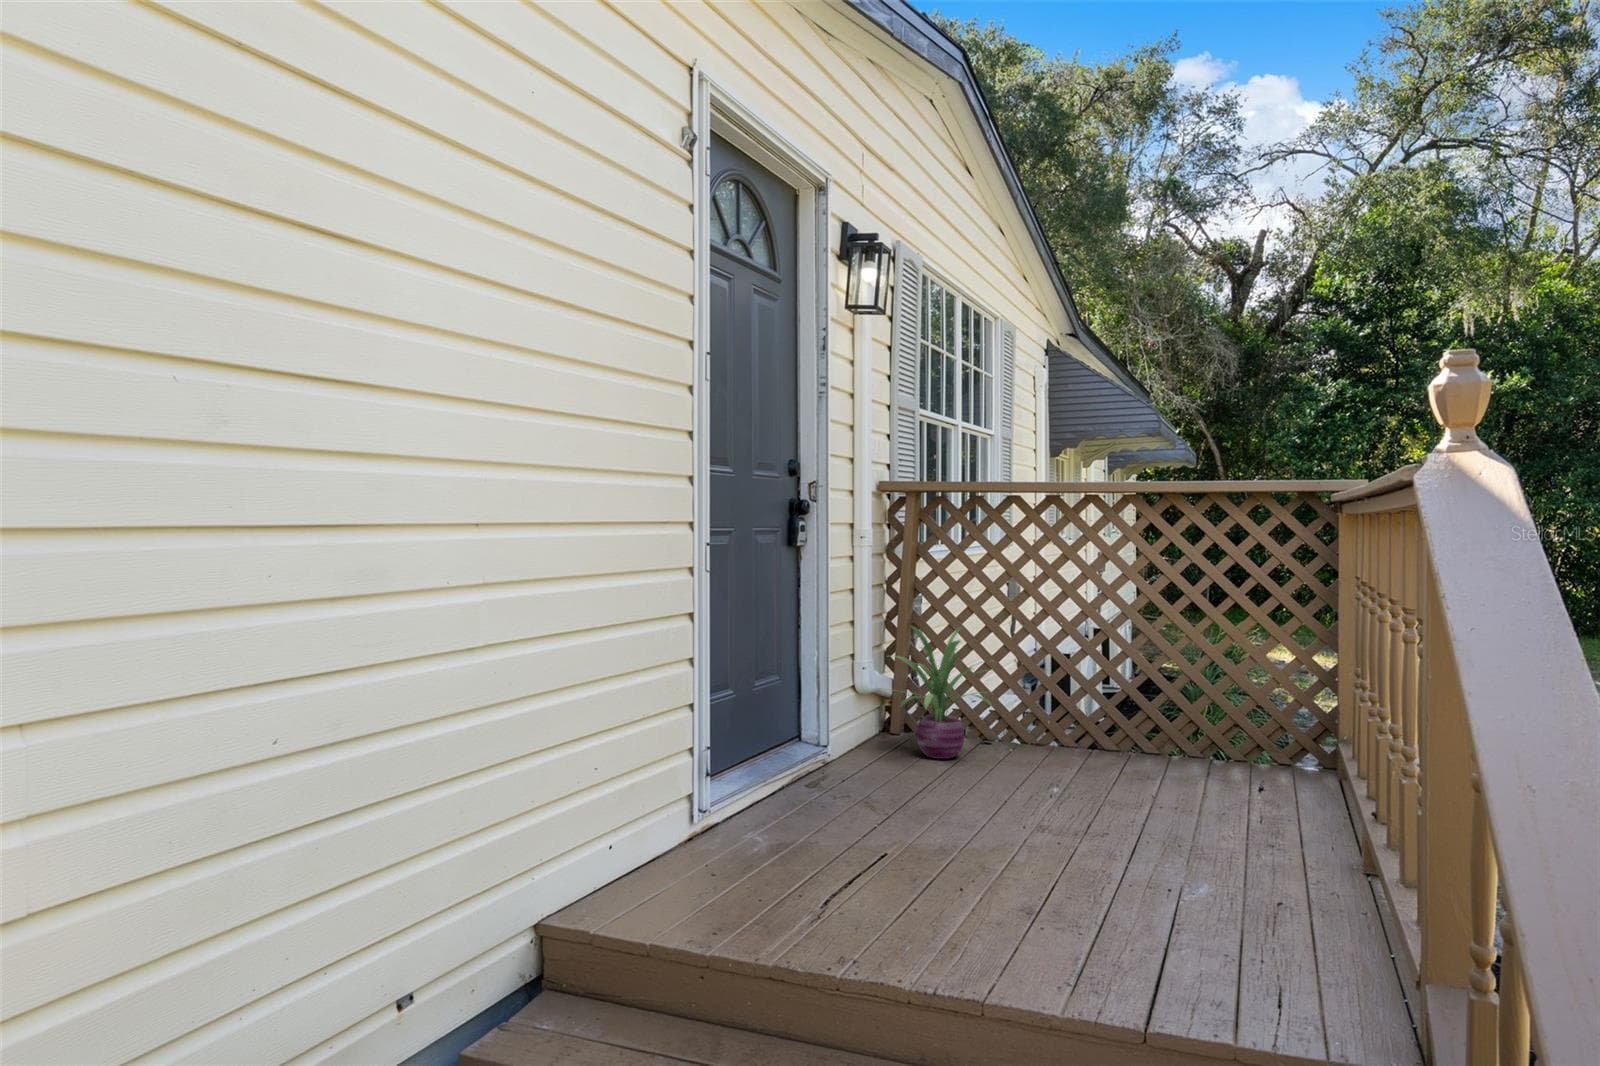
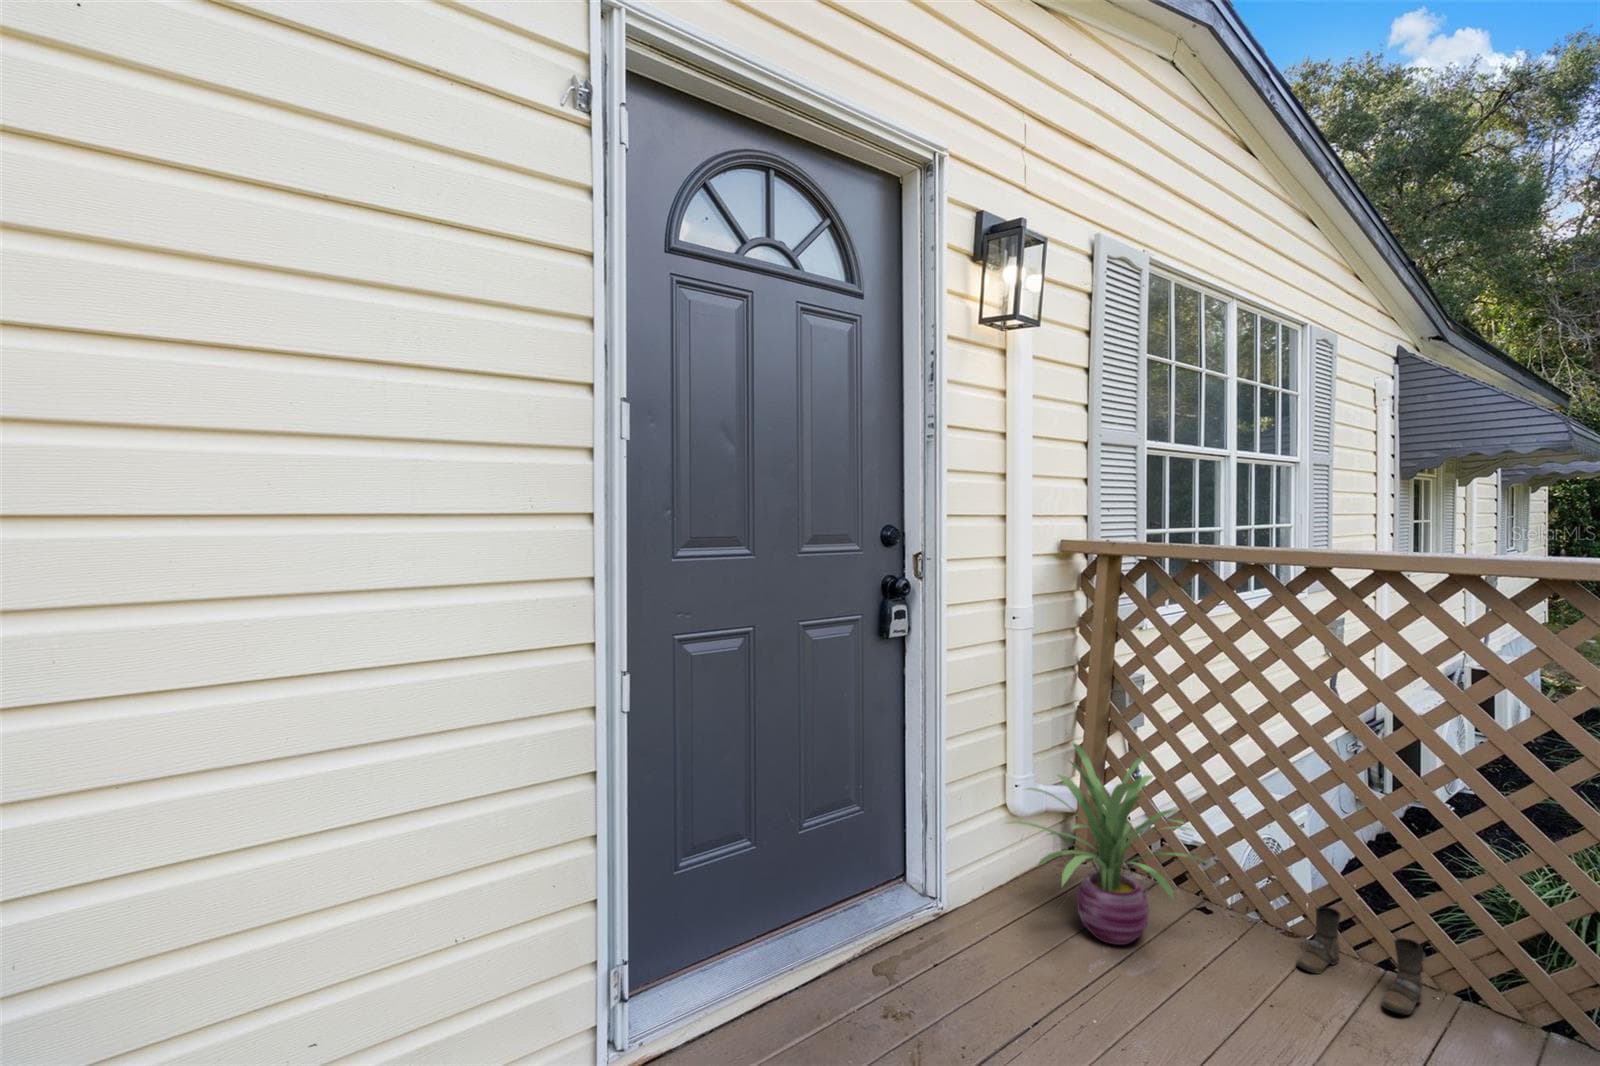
boots: none [1048,719,1116,764] -> present [1297,907,1425,1015]

